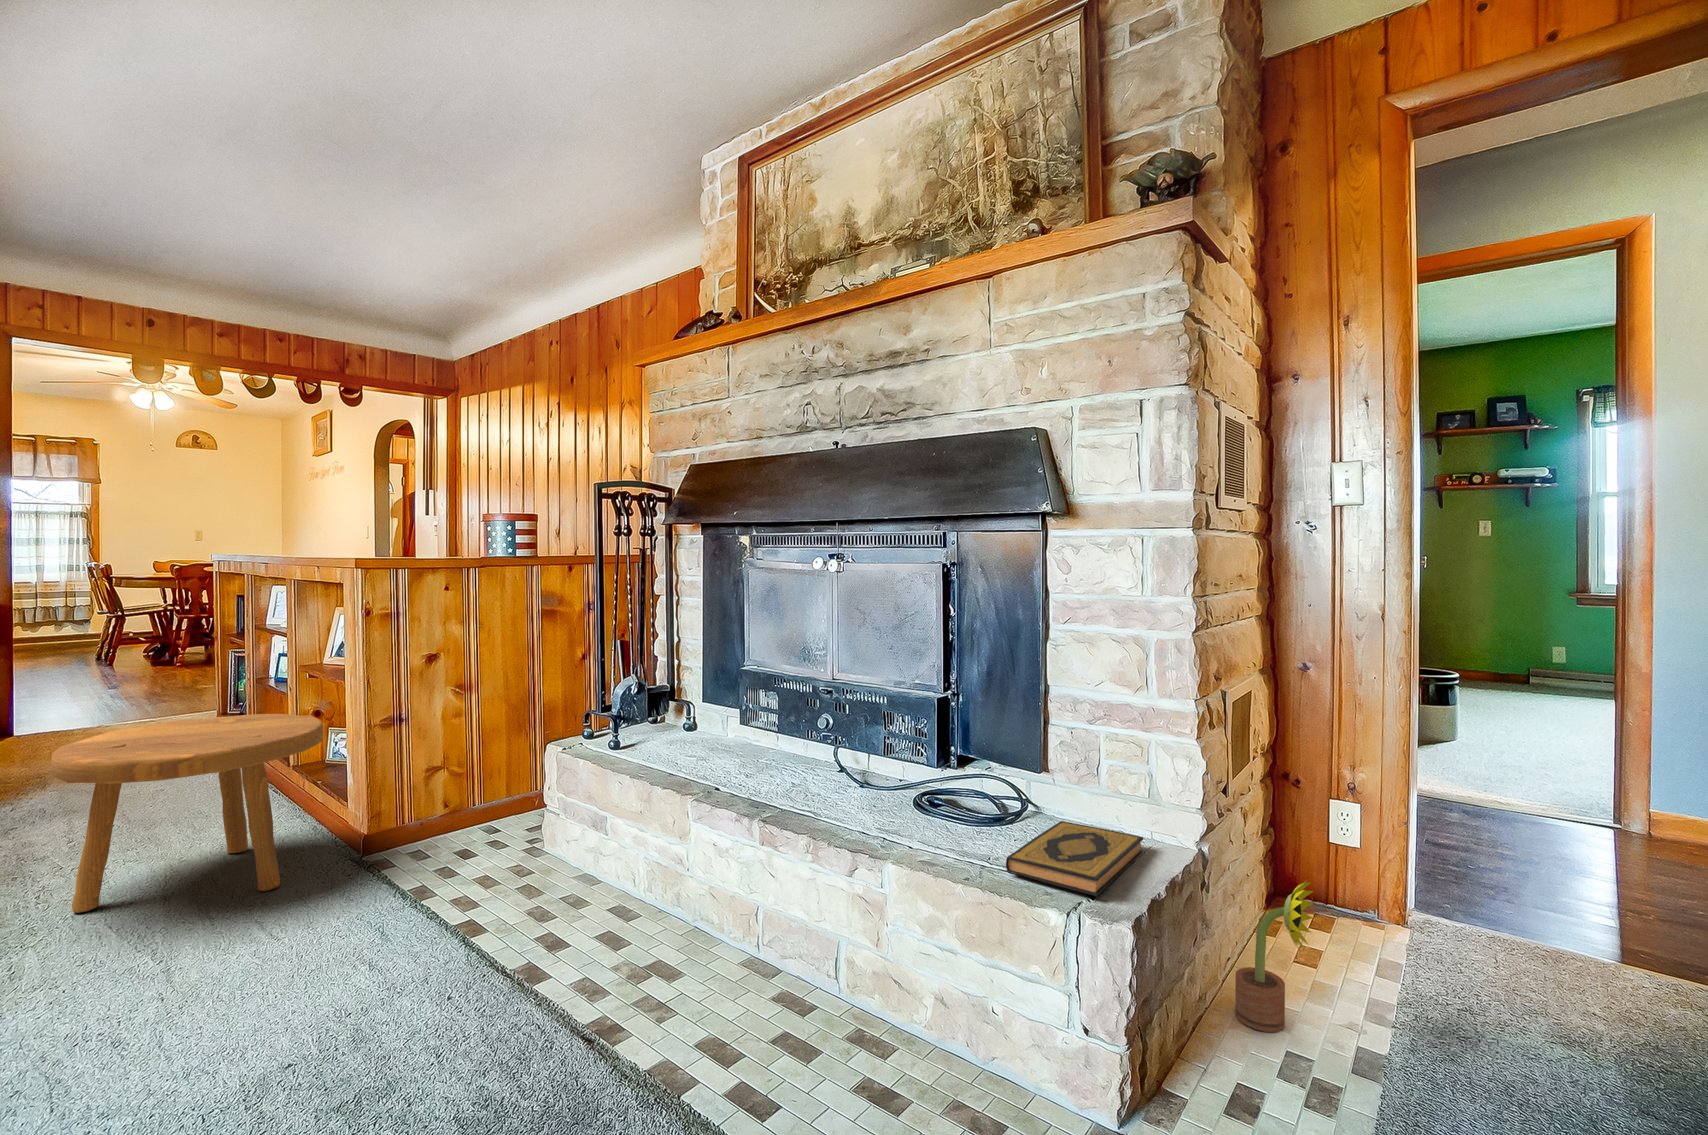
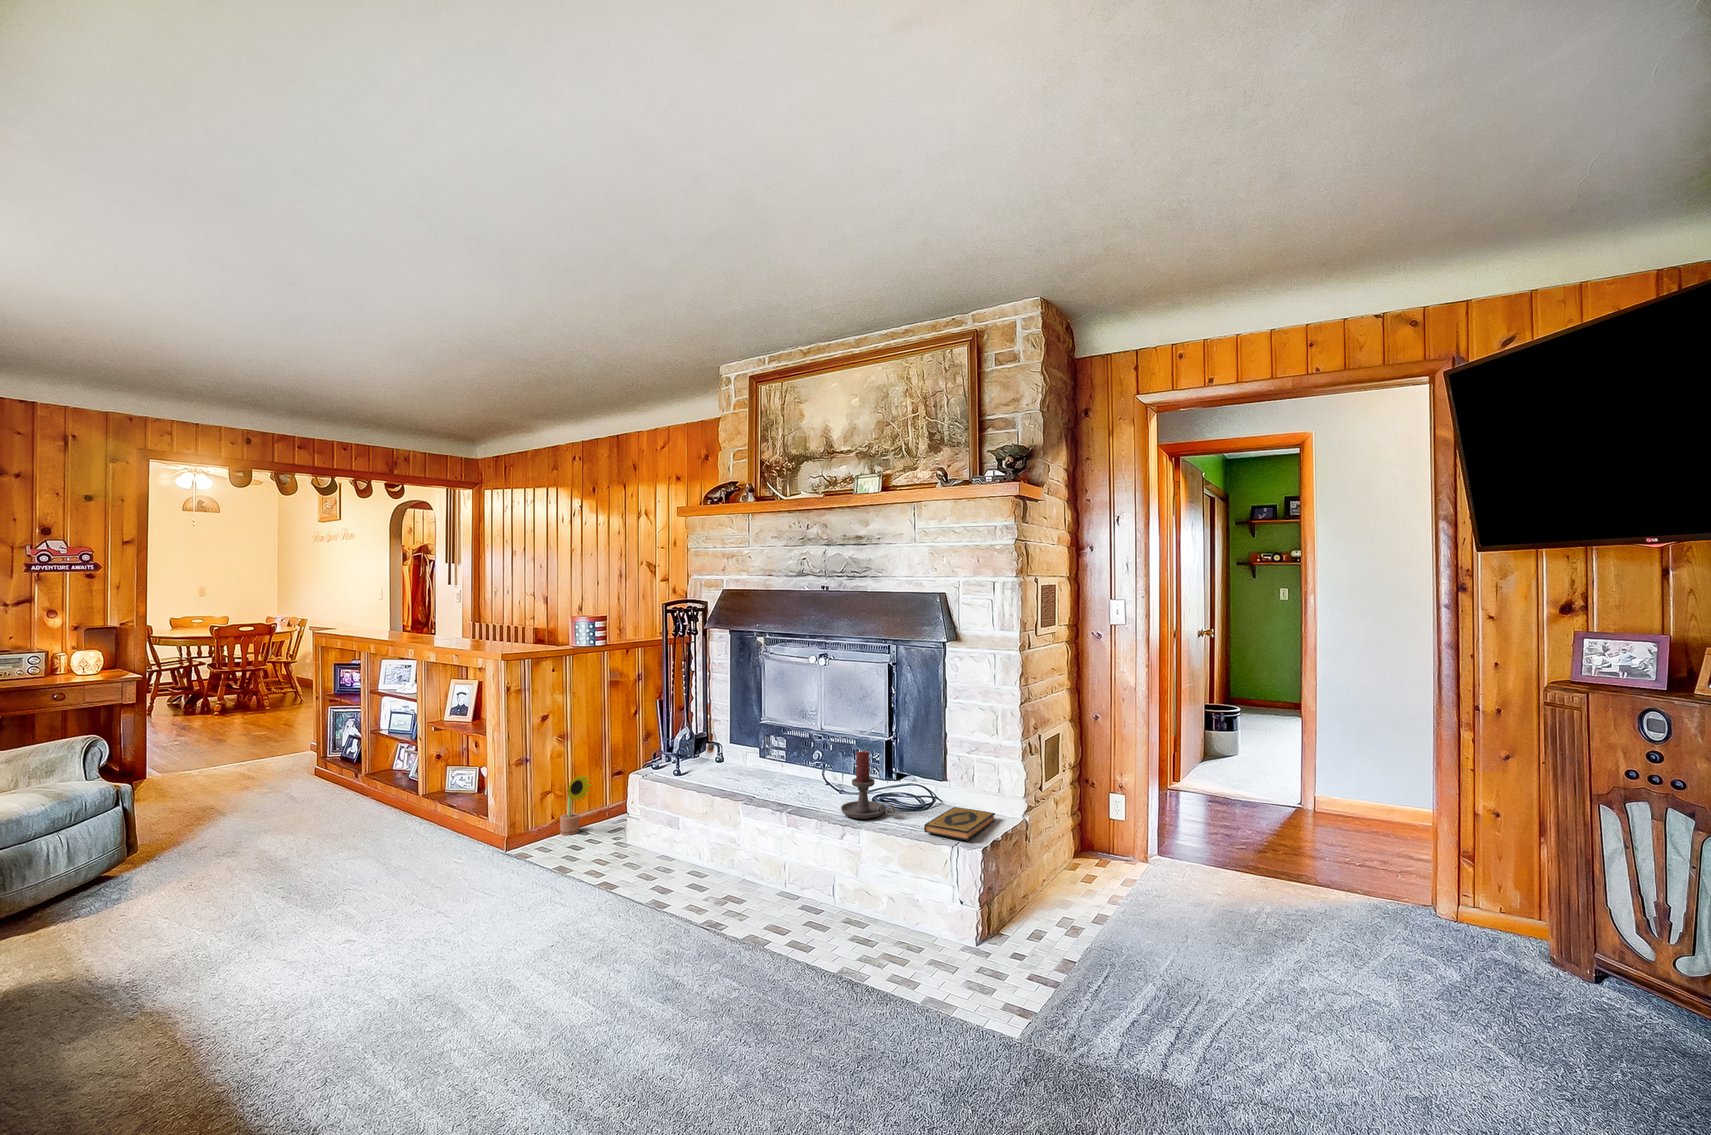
candle holder: none [853,713,950,837] -> present [841,751,895,818]
footstool: present [50,714,323,913] -> none [326,757,483,888]
decorative plant: present [1235,881,1314,1032] -> present [560,775,592,835]

